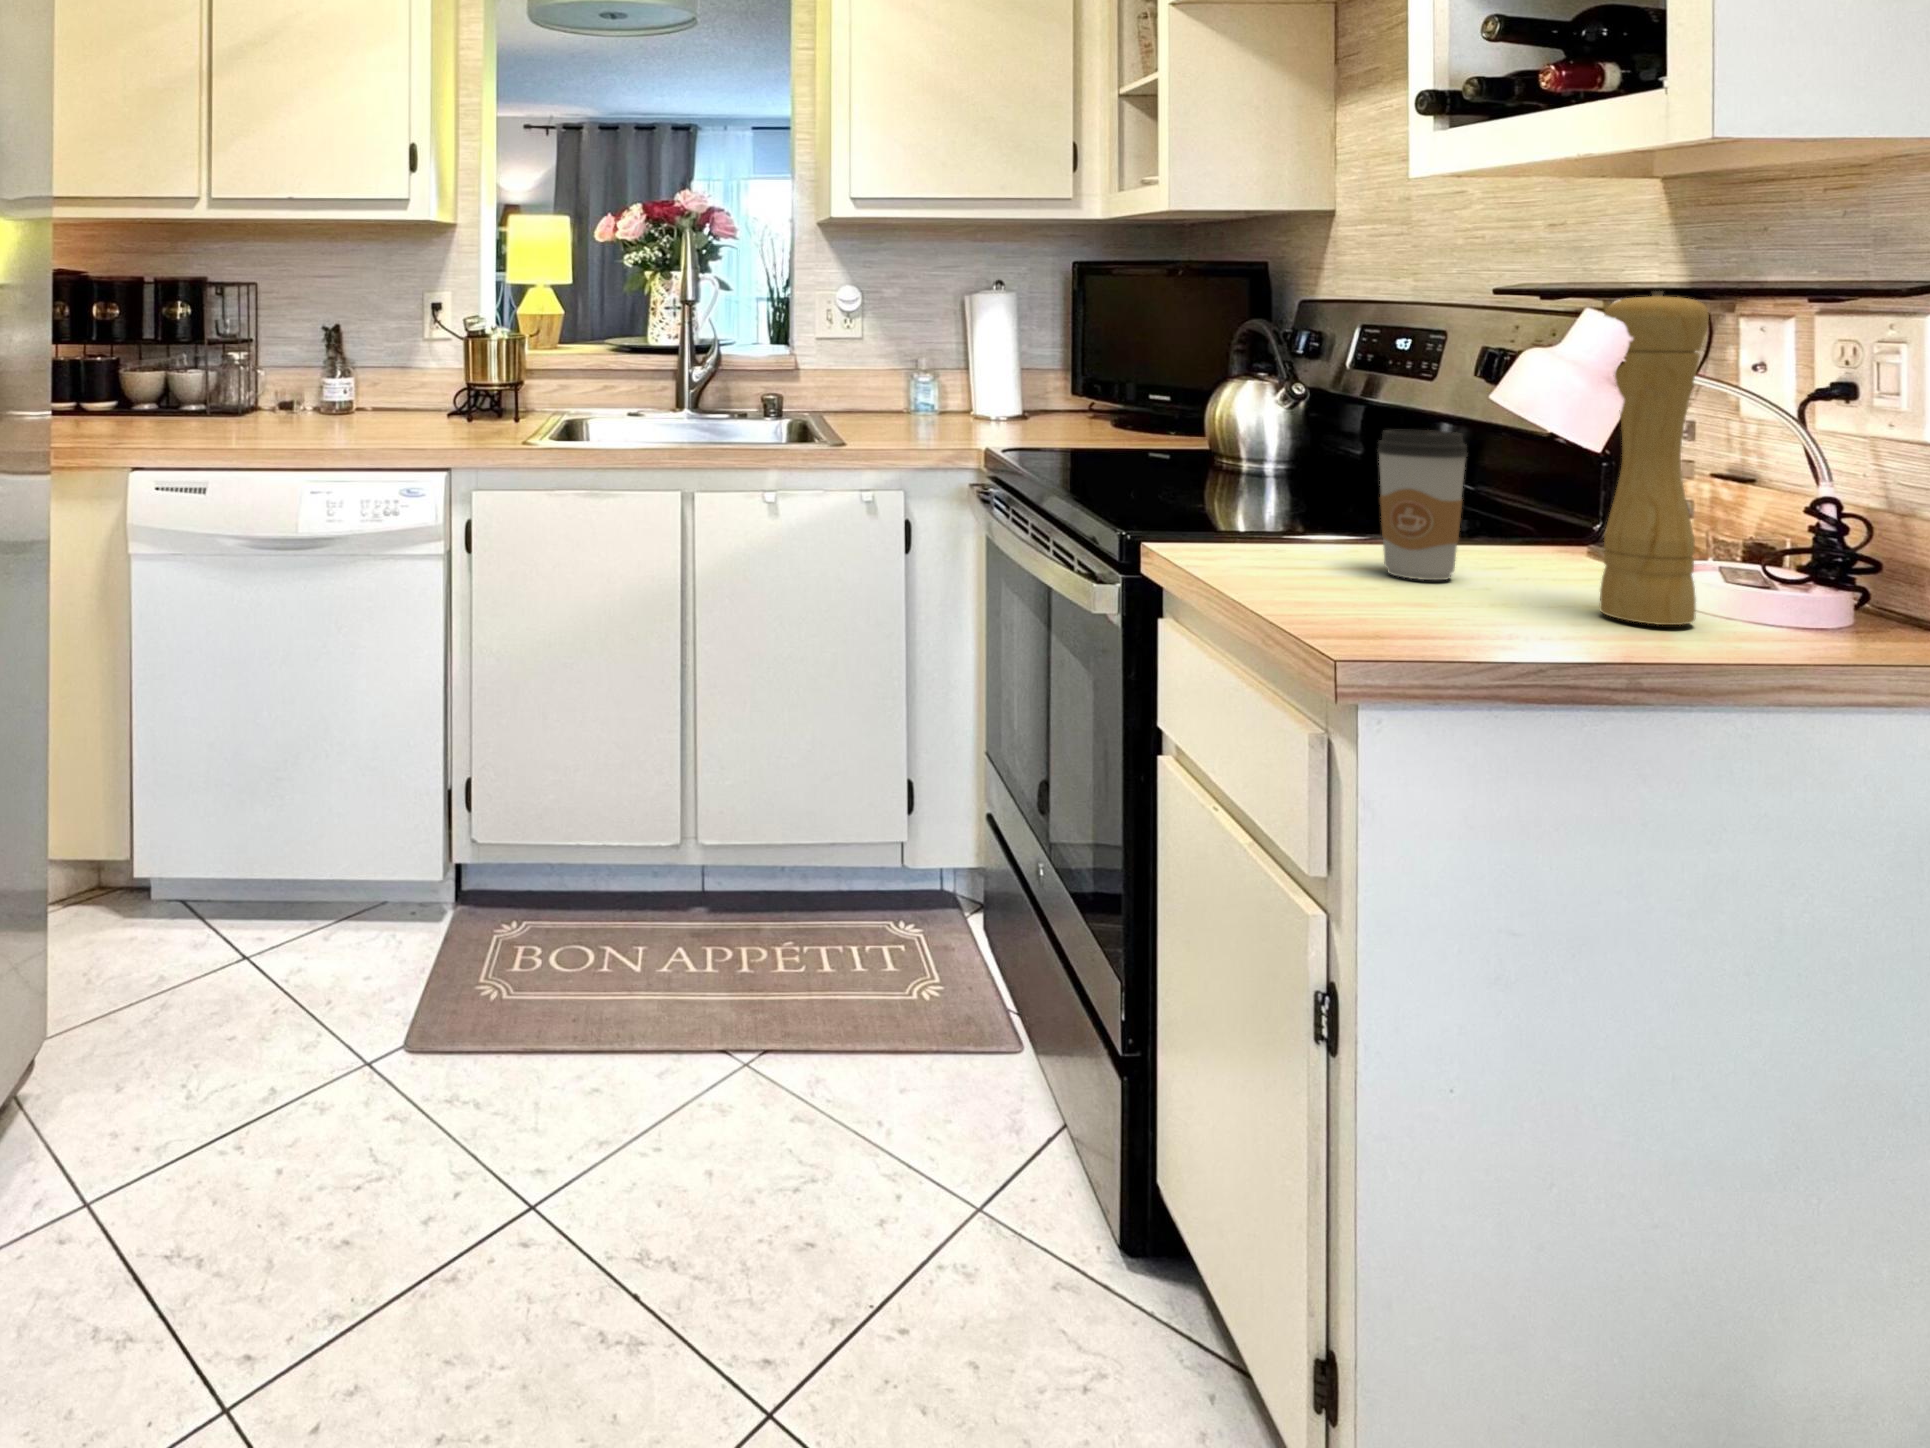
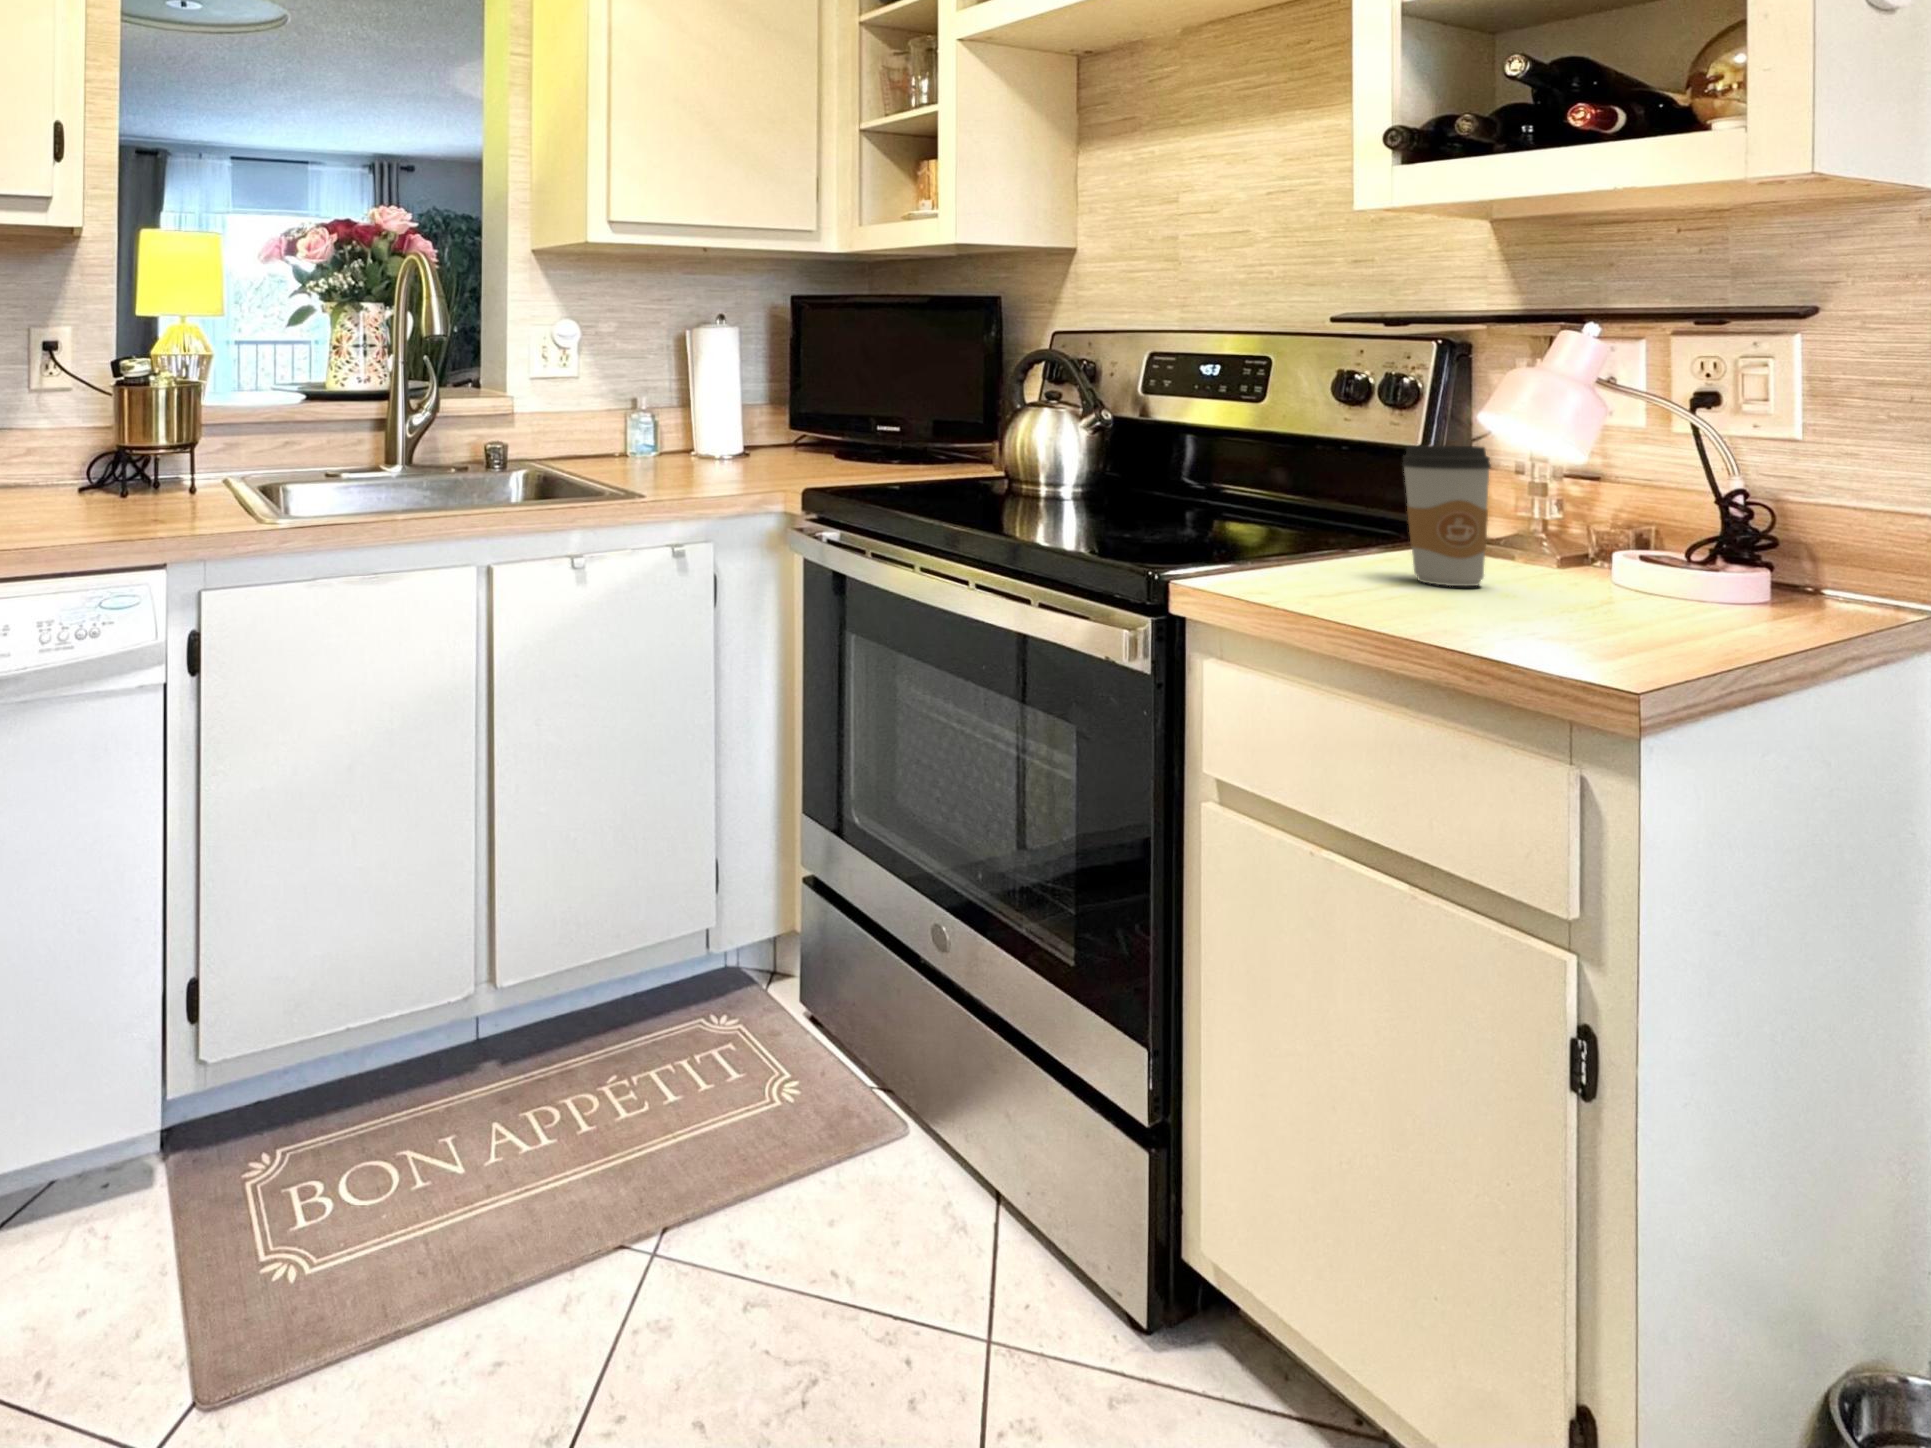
pepper mill: present [1600,291,1709,625] -> none [1634,310,1734,607]

